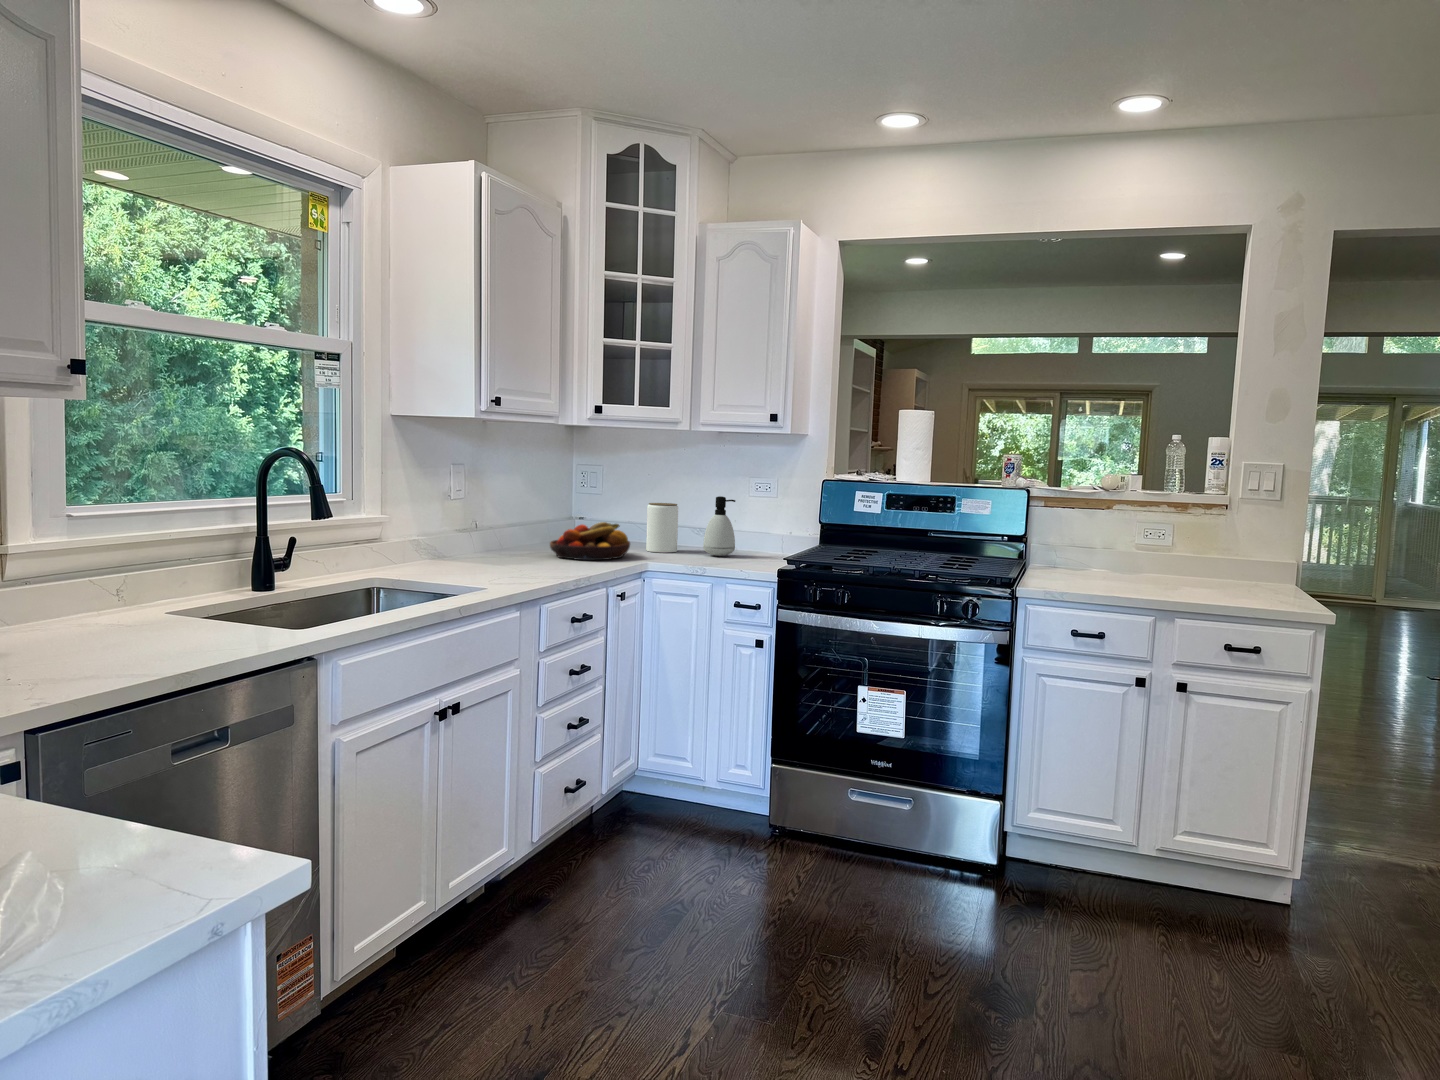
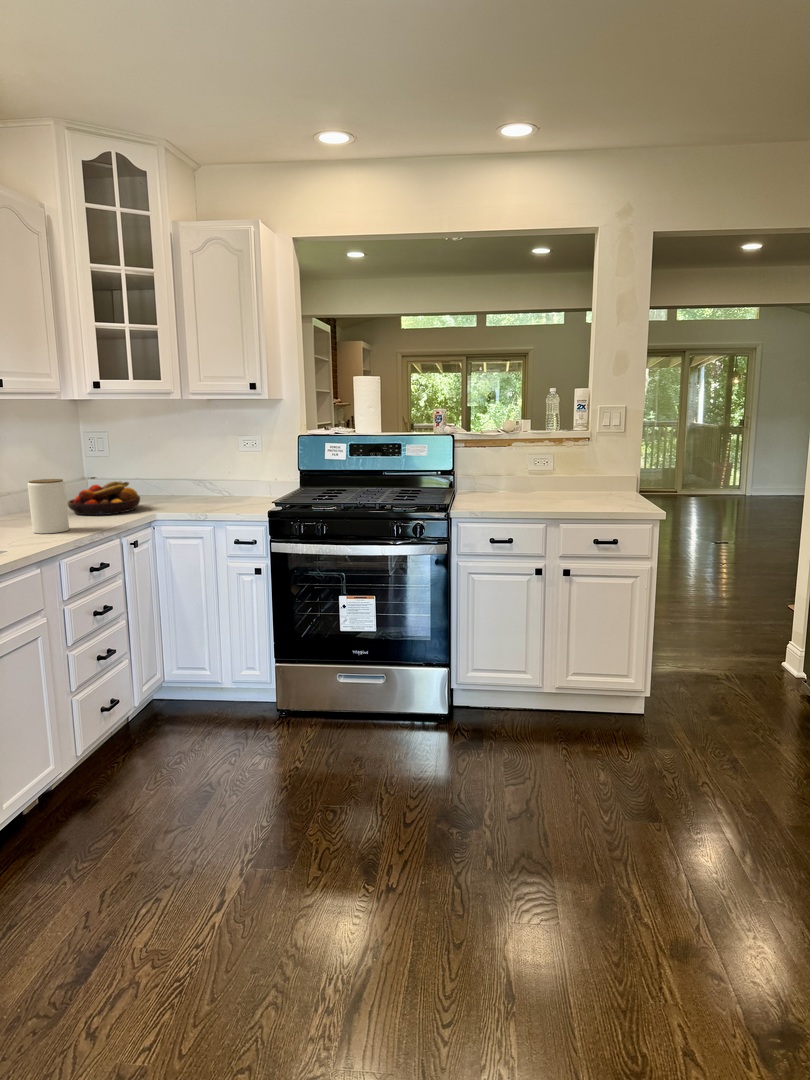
soap dispenser: present [703,496,735,556] -> none [204,453,230,502]
jar: present [646,503,678,553] -> present [28,479,69,533]

